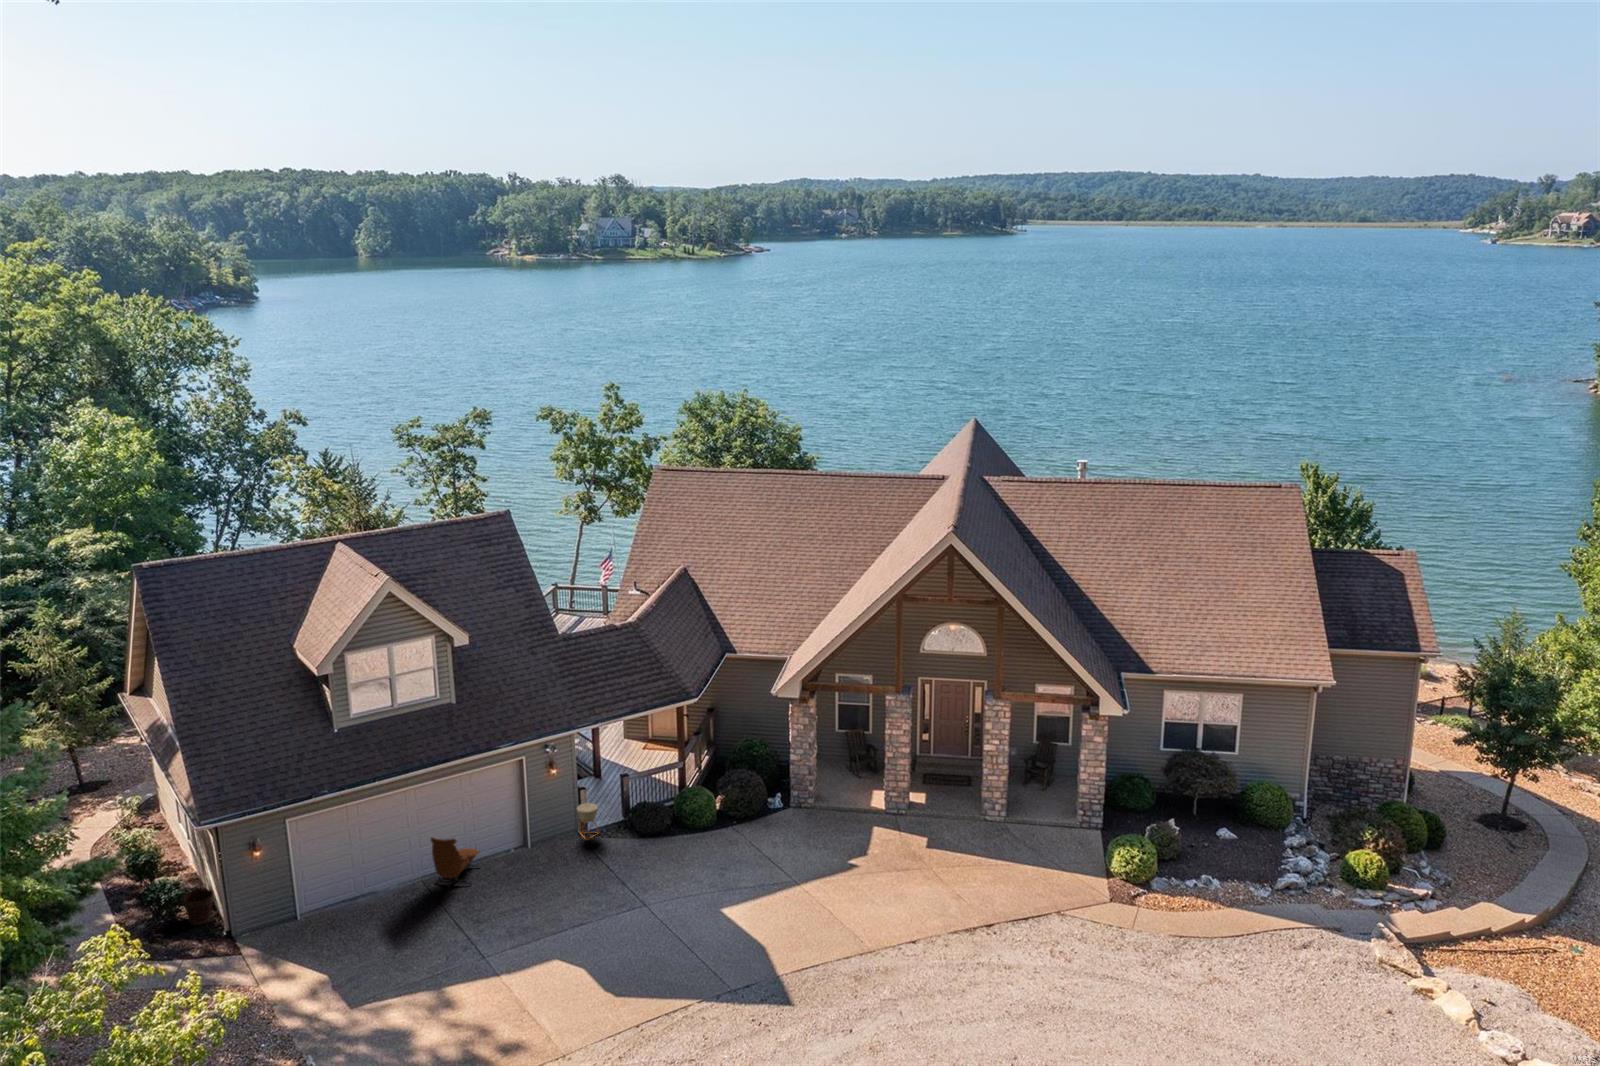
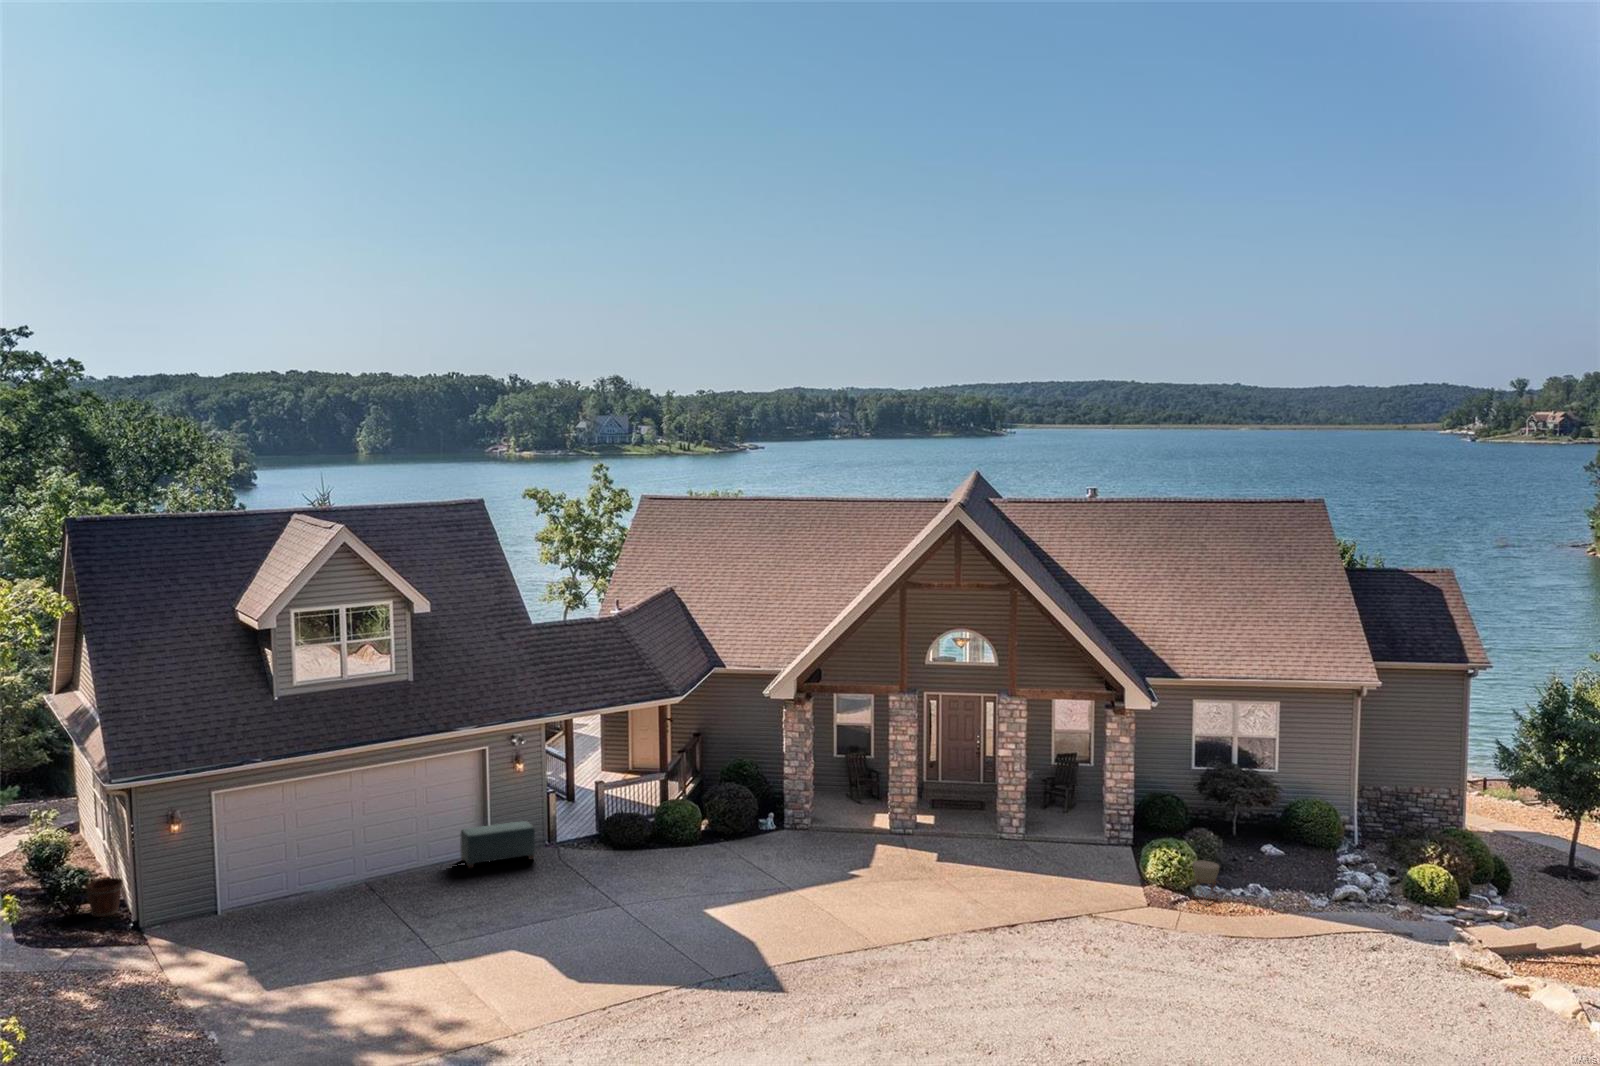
planter: present [577,803,599,839] -> present [1193,861,1219,906]
bench: none [502,815,569,862] -> present [460,821,535,868]
lounge chair: present [430,837,479,888] -> none [377,825,433,892]

